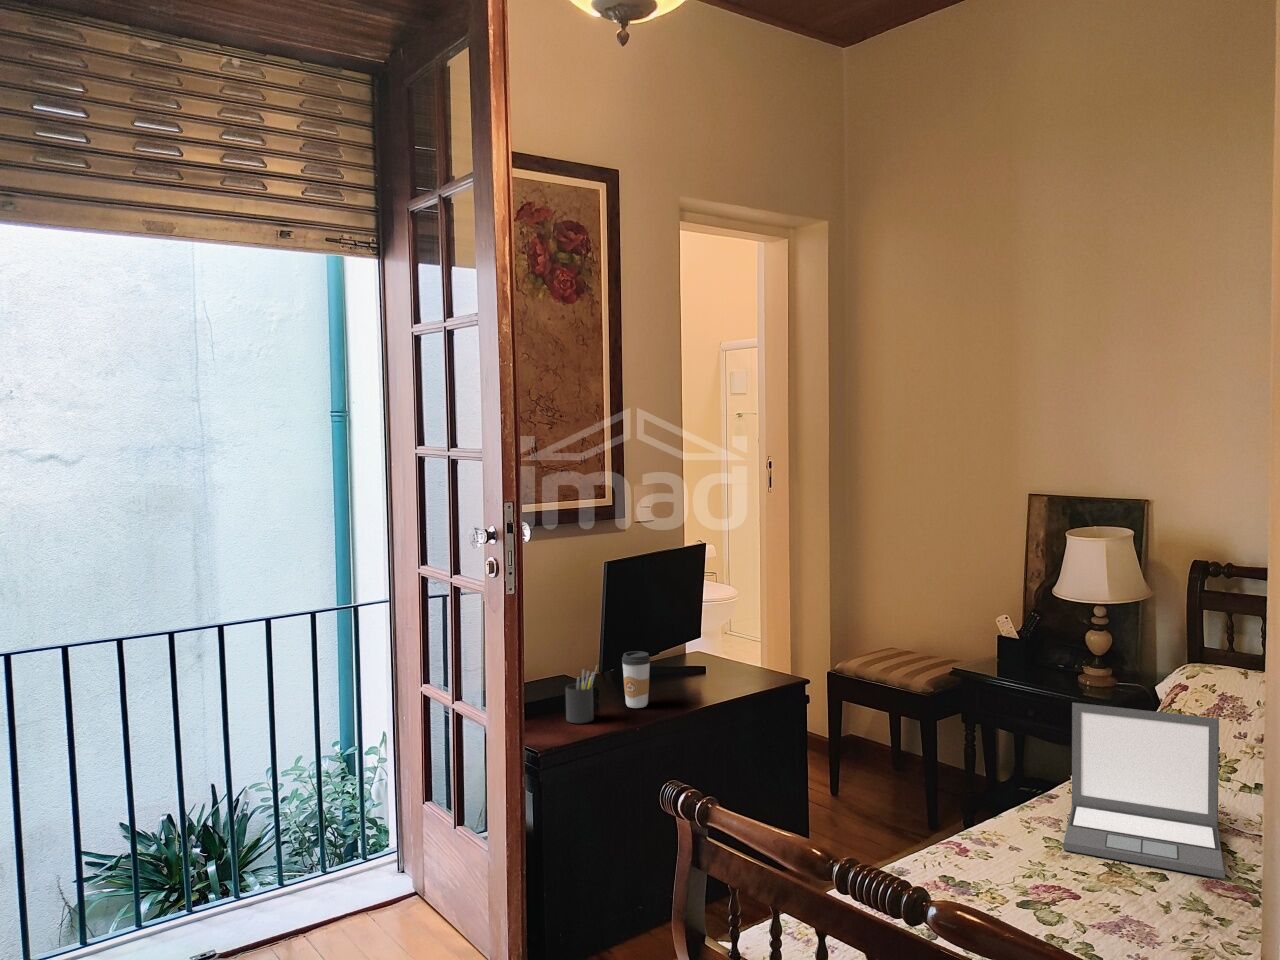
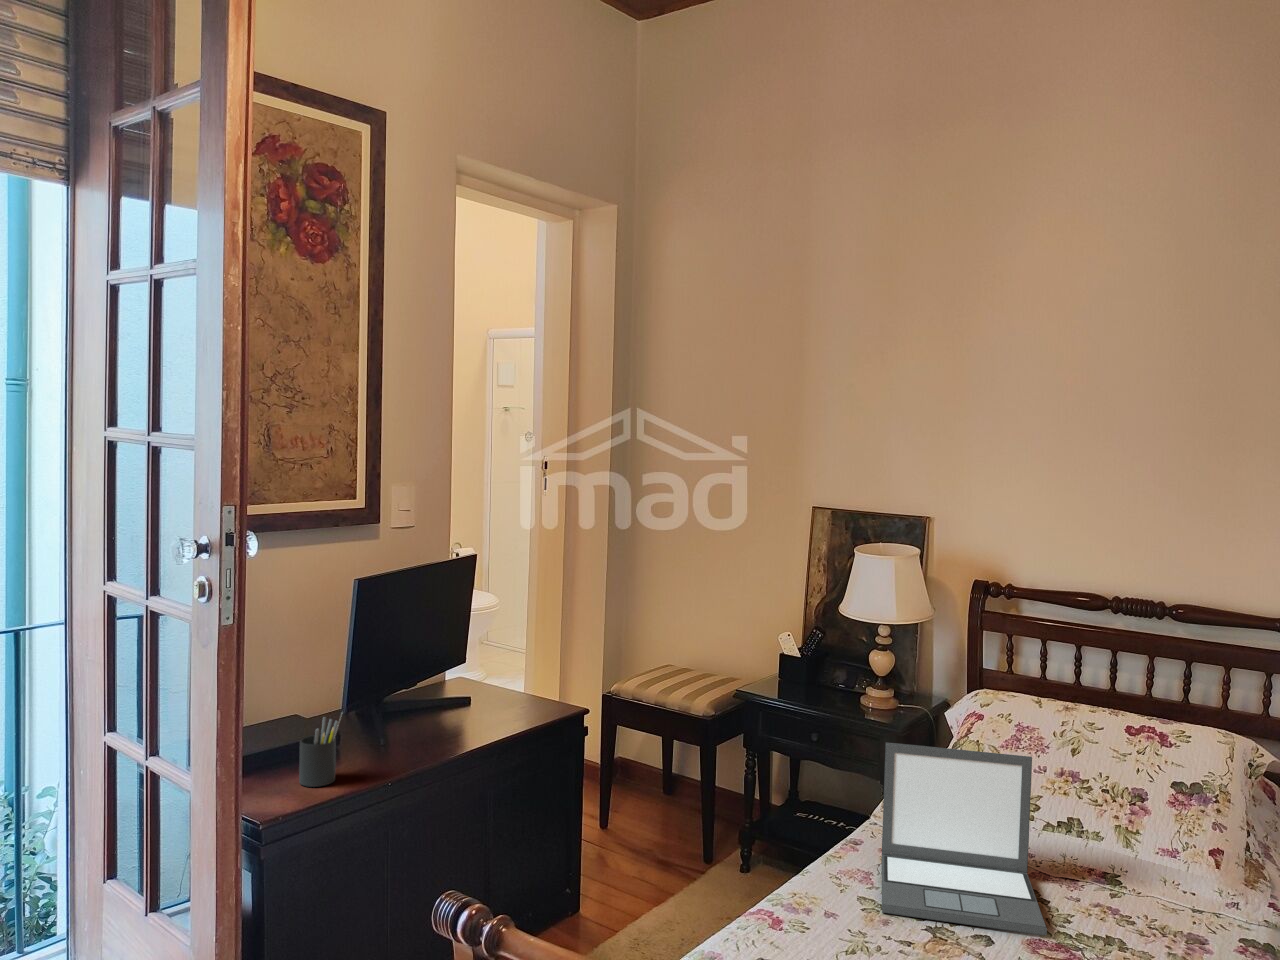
coffee cup: present [622,651,650,708] -> none [374,692,410,762]

